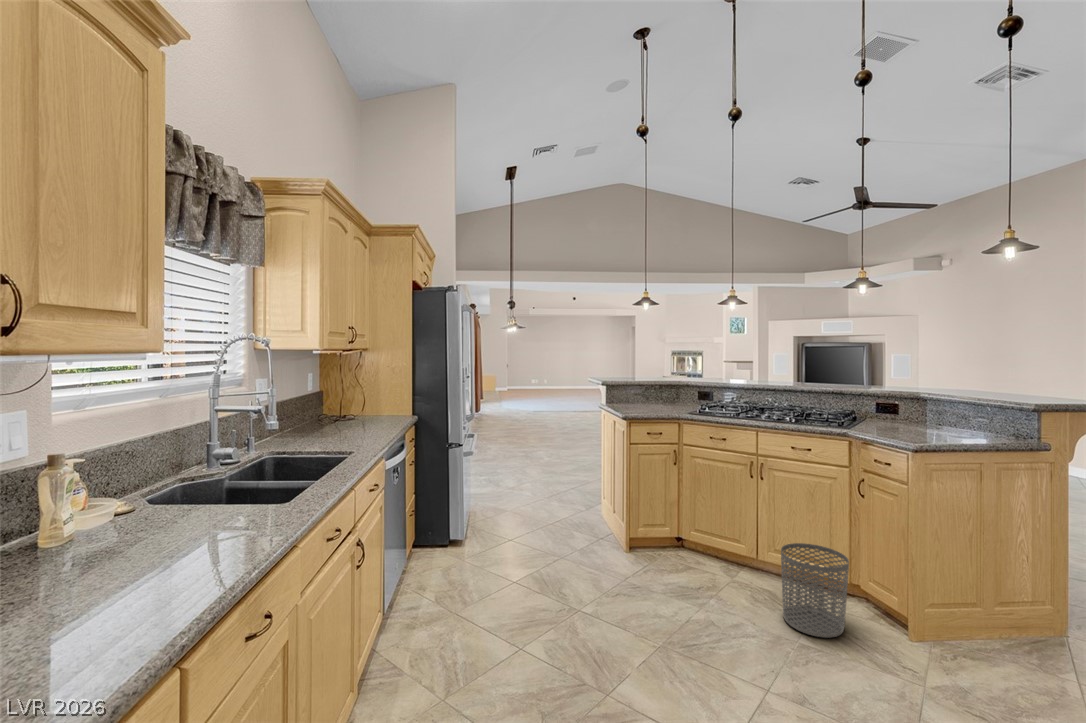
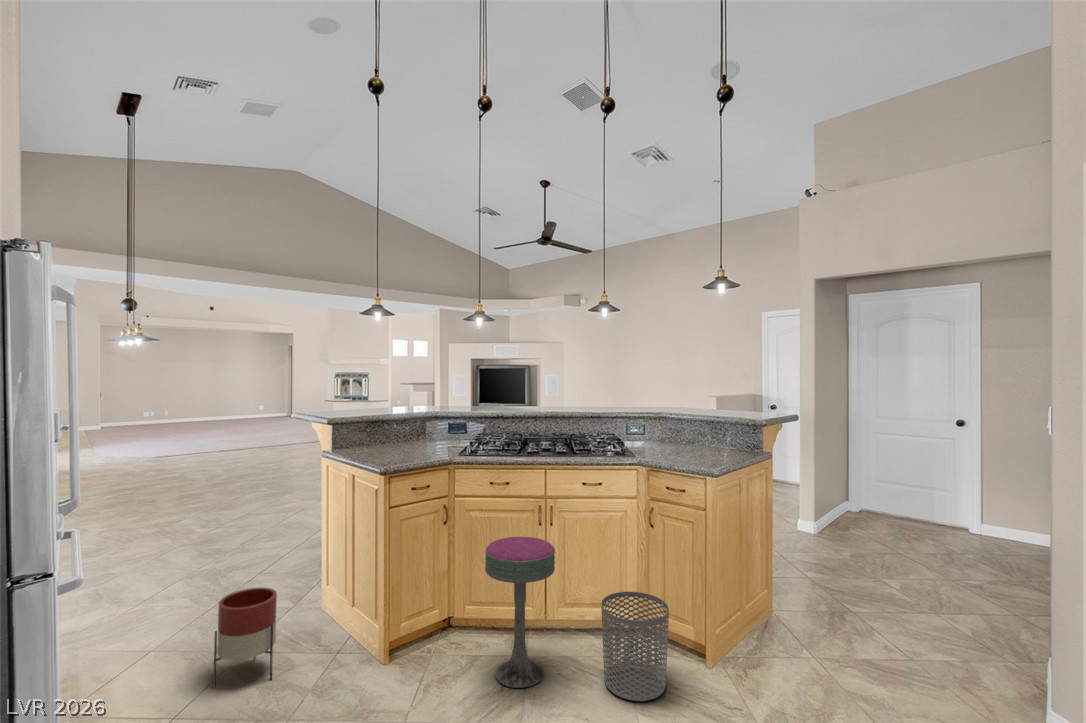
bar stool: none [687,480,747,596] -> present [485,537,555,688]
planter: none [528,485,562,543] -> present [213,587,277,688]

